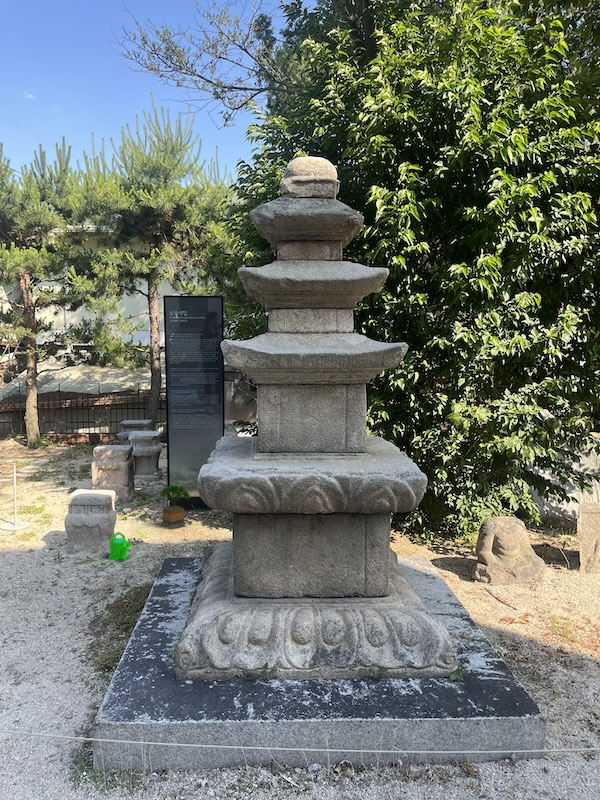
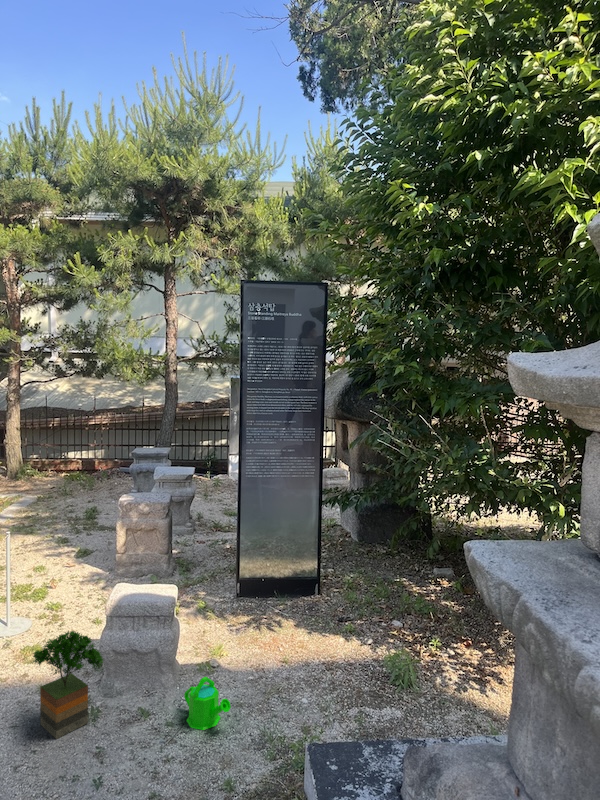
potted tree: present [160,485,190,529] -> present [33,631,103,739]

